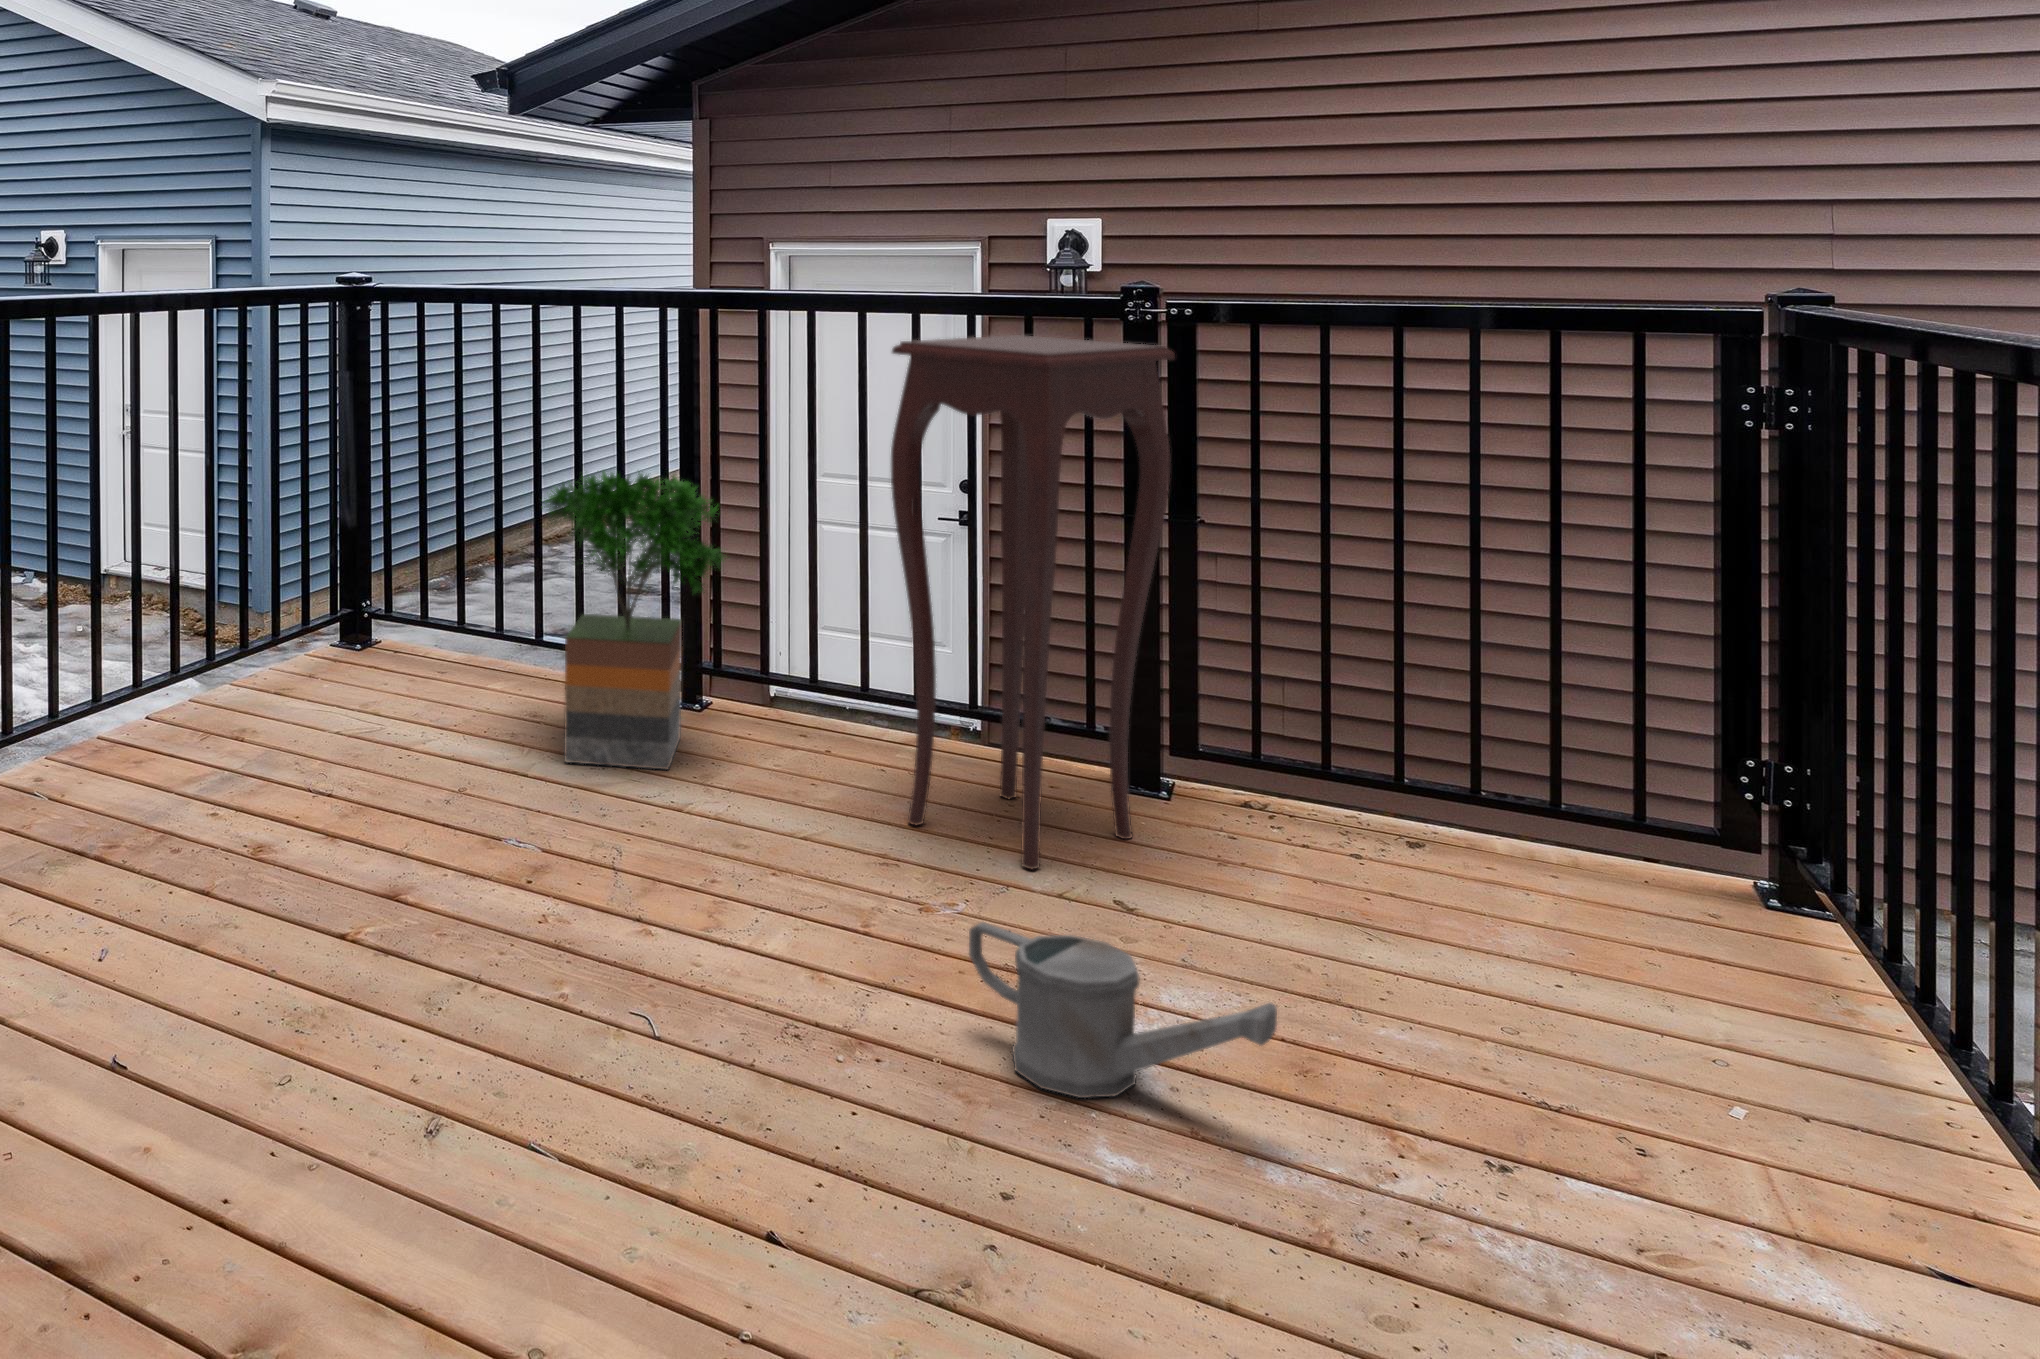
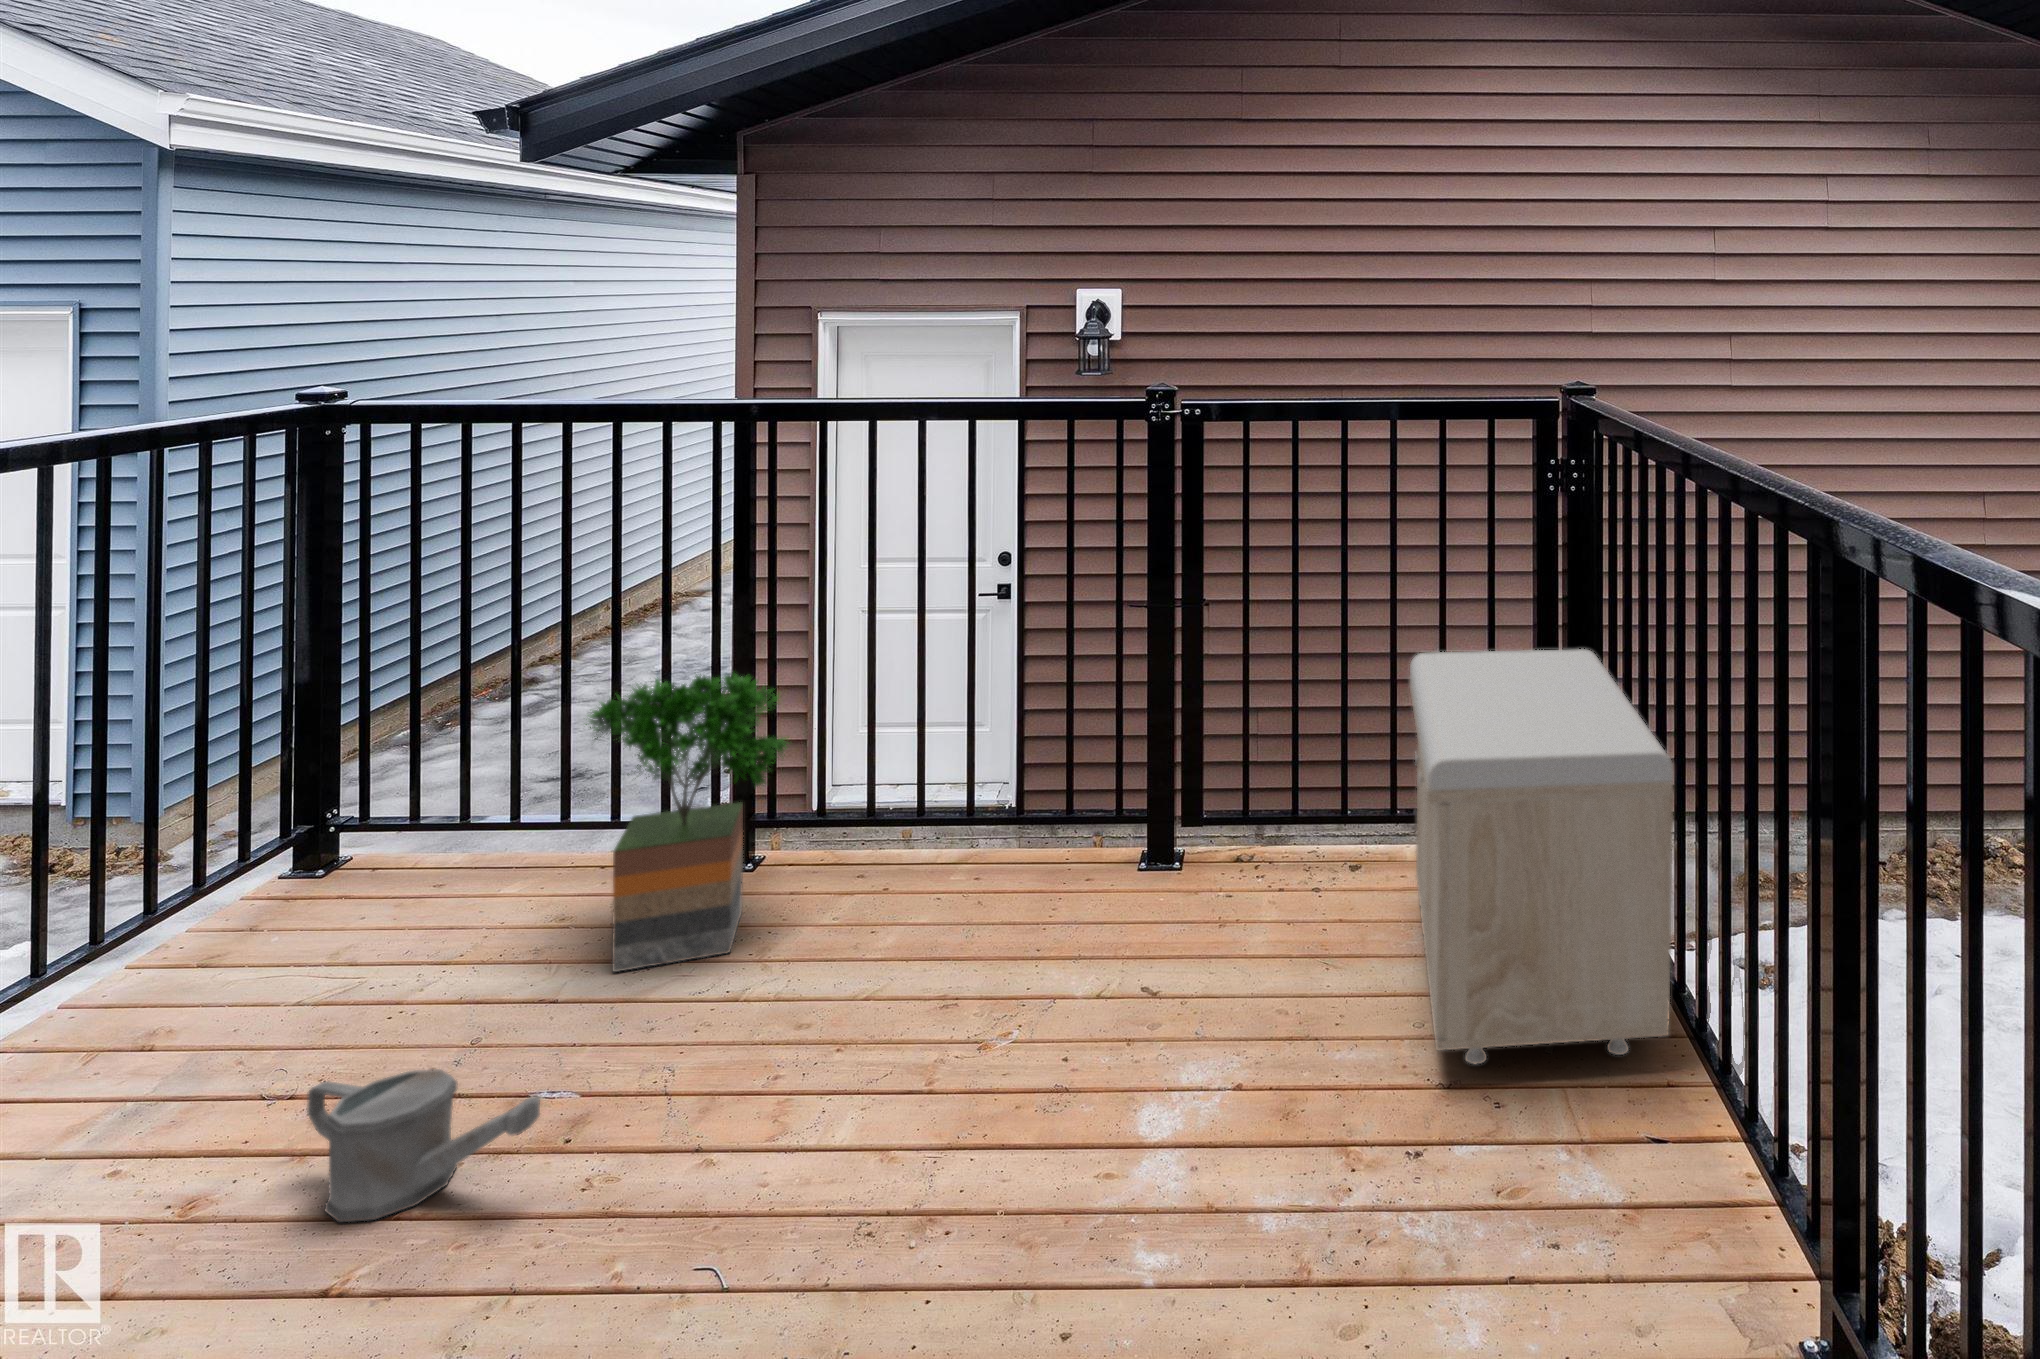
side table: present [891,335,1175,870] -> none [946,530,1174,975]
storage bench: none [1530,537,2021,1161] -> present [1409,649,1673,1065]
watering can: present [969,922,1277,1098] -> present [307,1069,540,1222]

